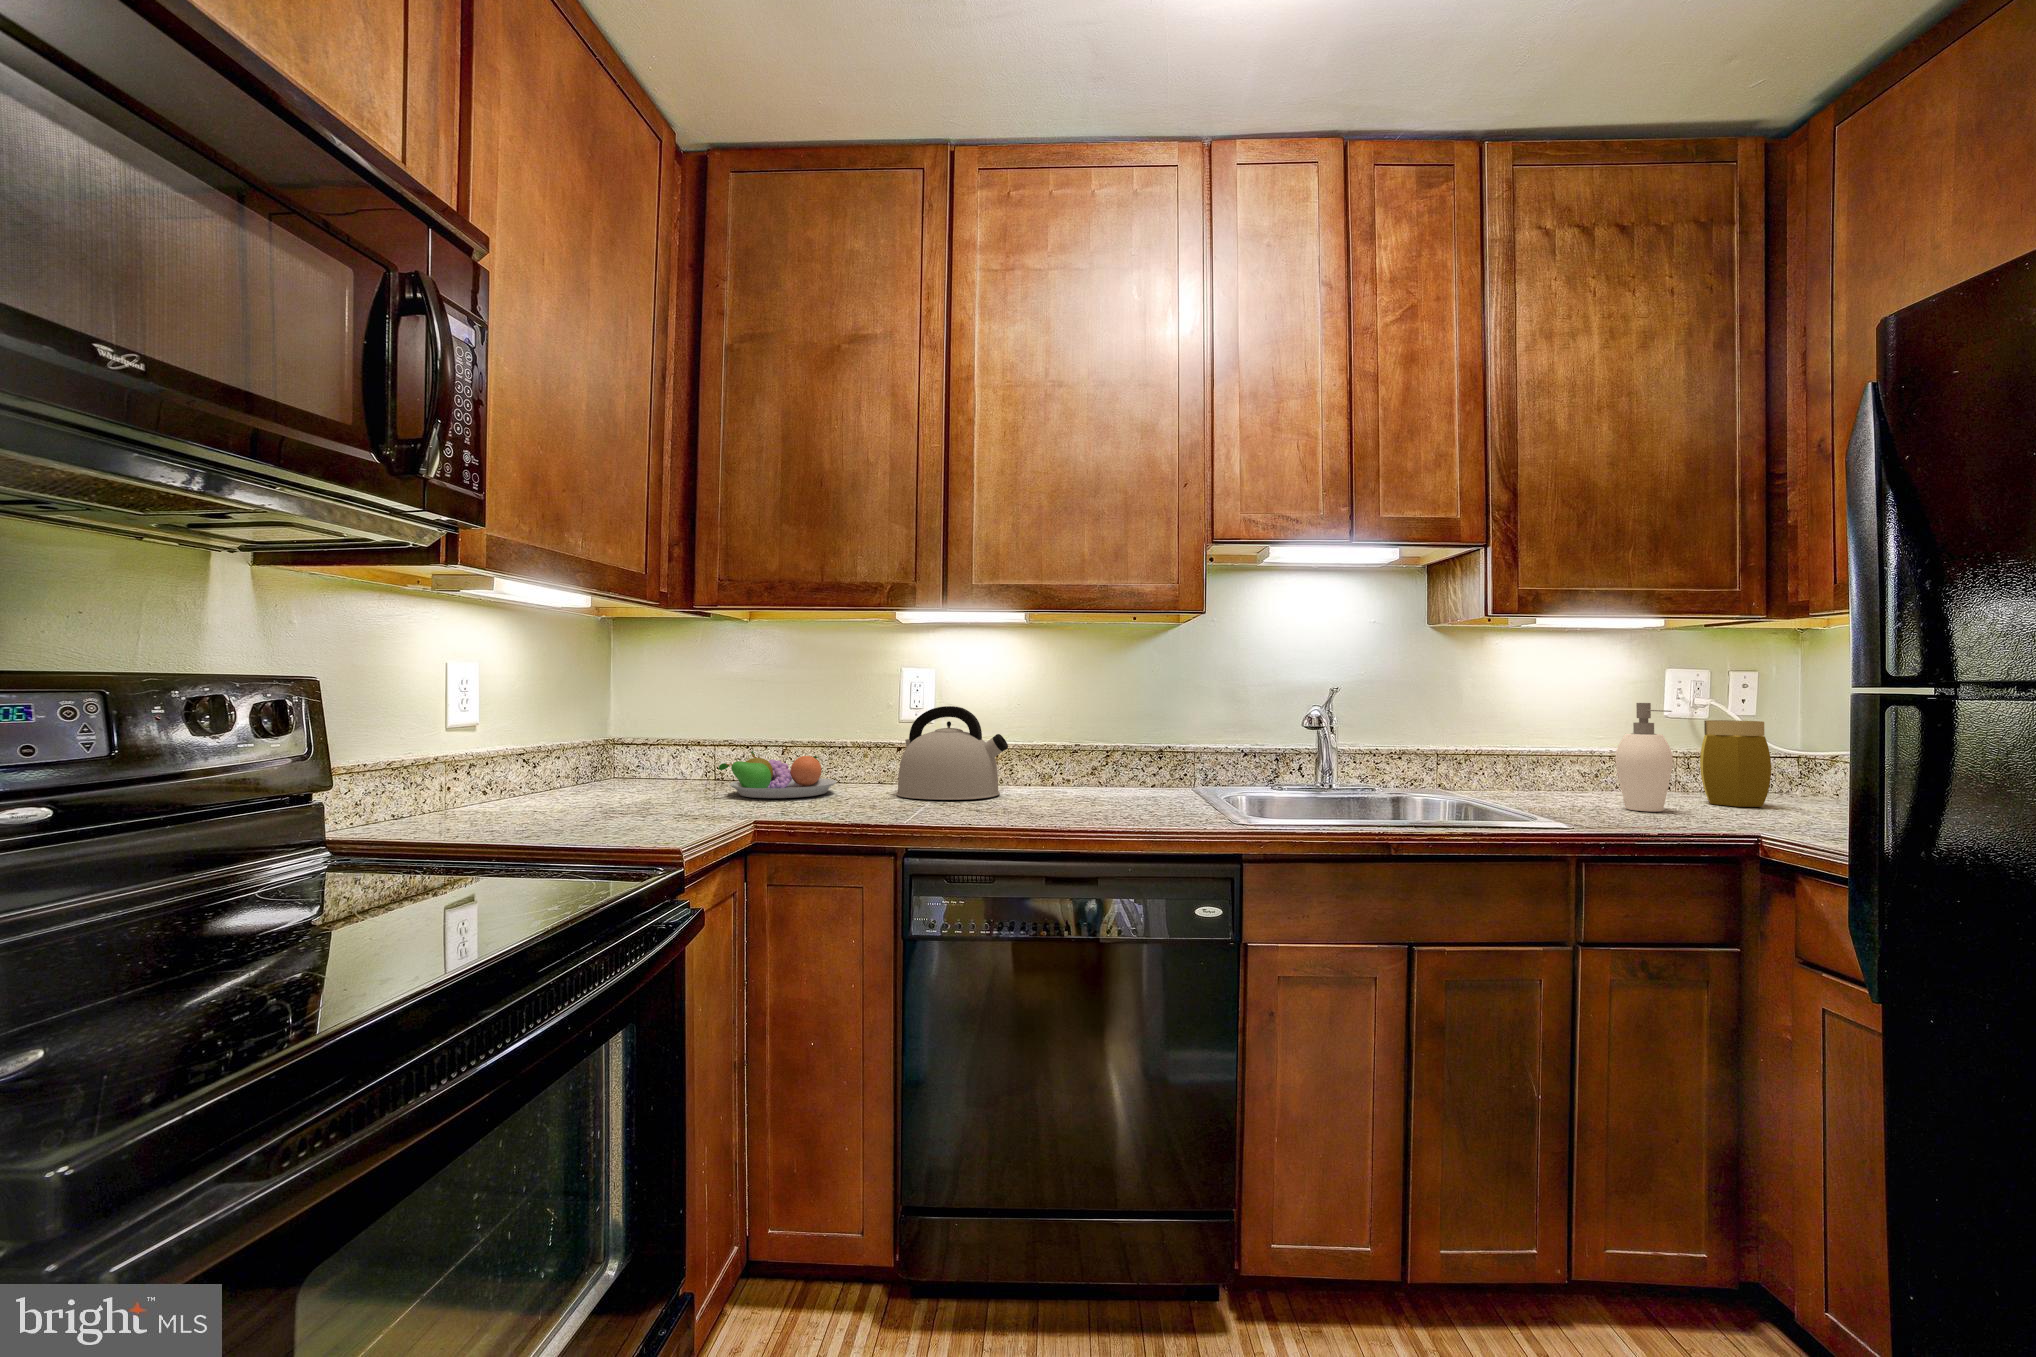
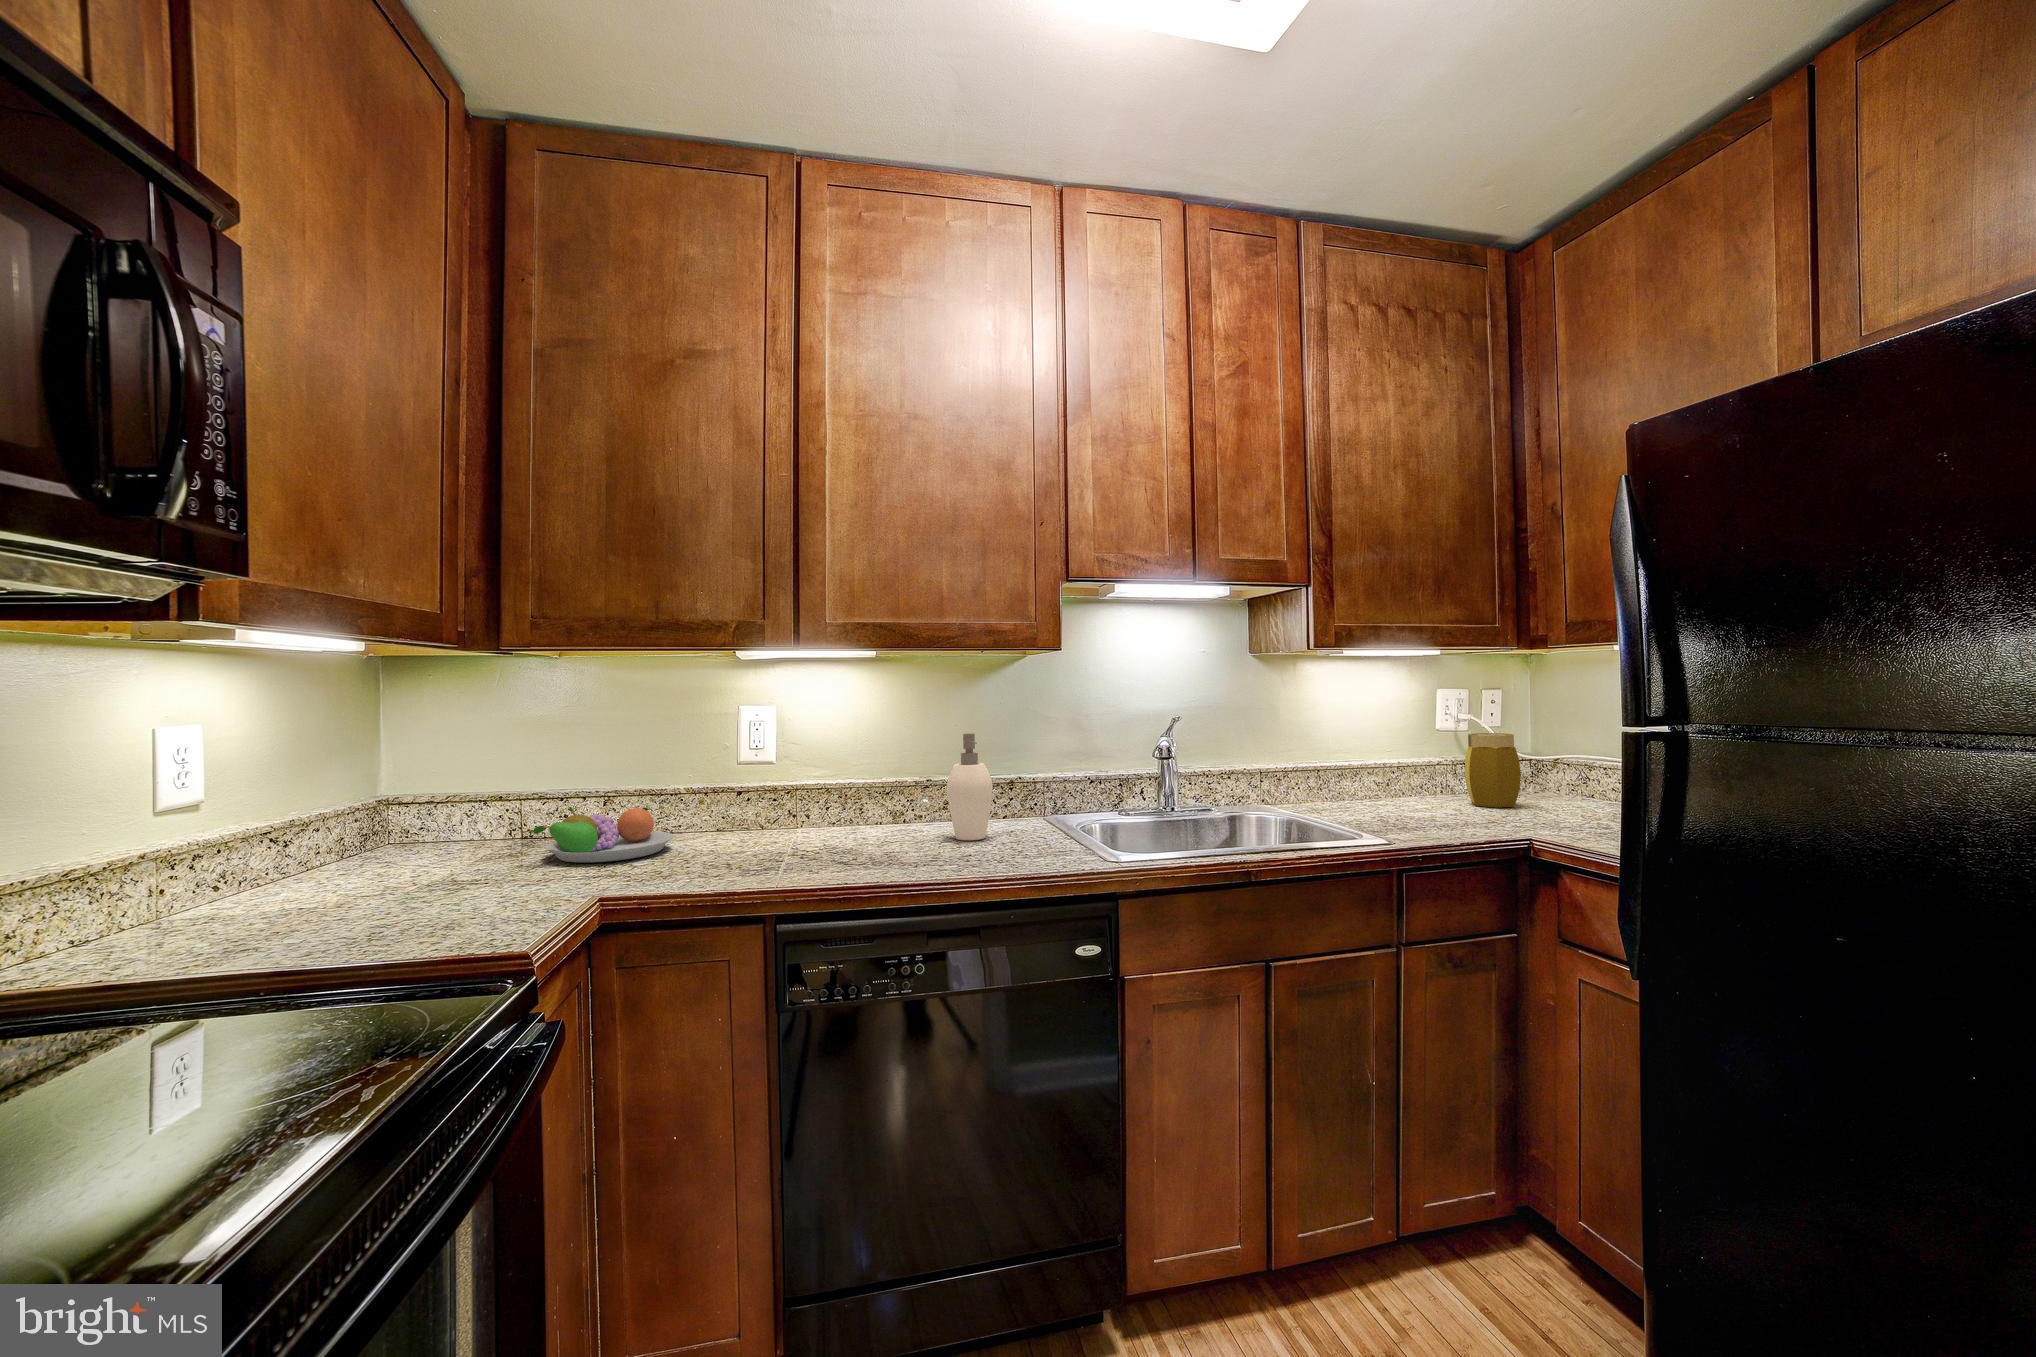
soap dispenser: present [1616,703,1673,812] -> present [947,733,993,840]
kettle: present [896,706,1008,800] -> none [744,748,865,851]

